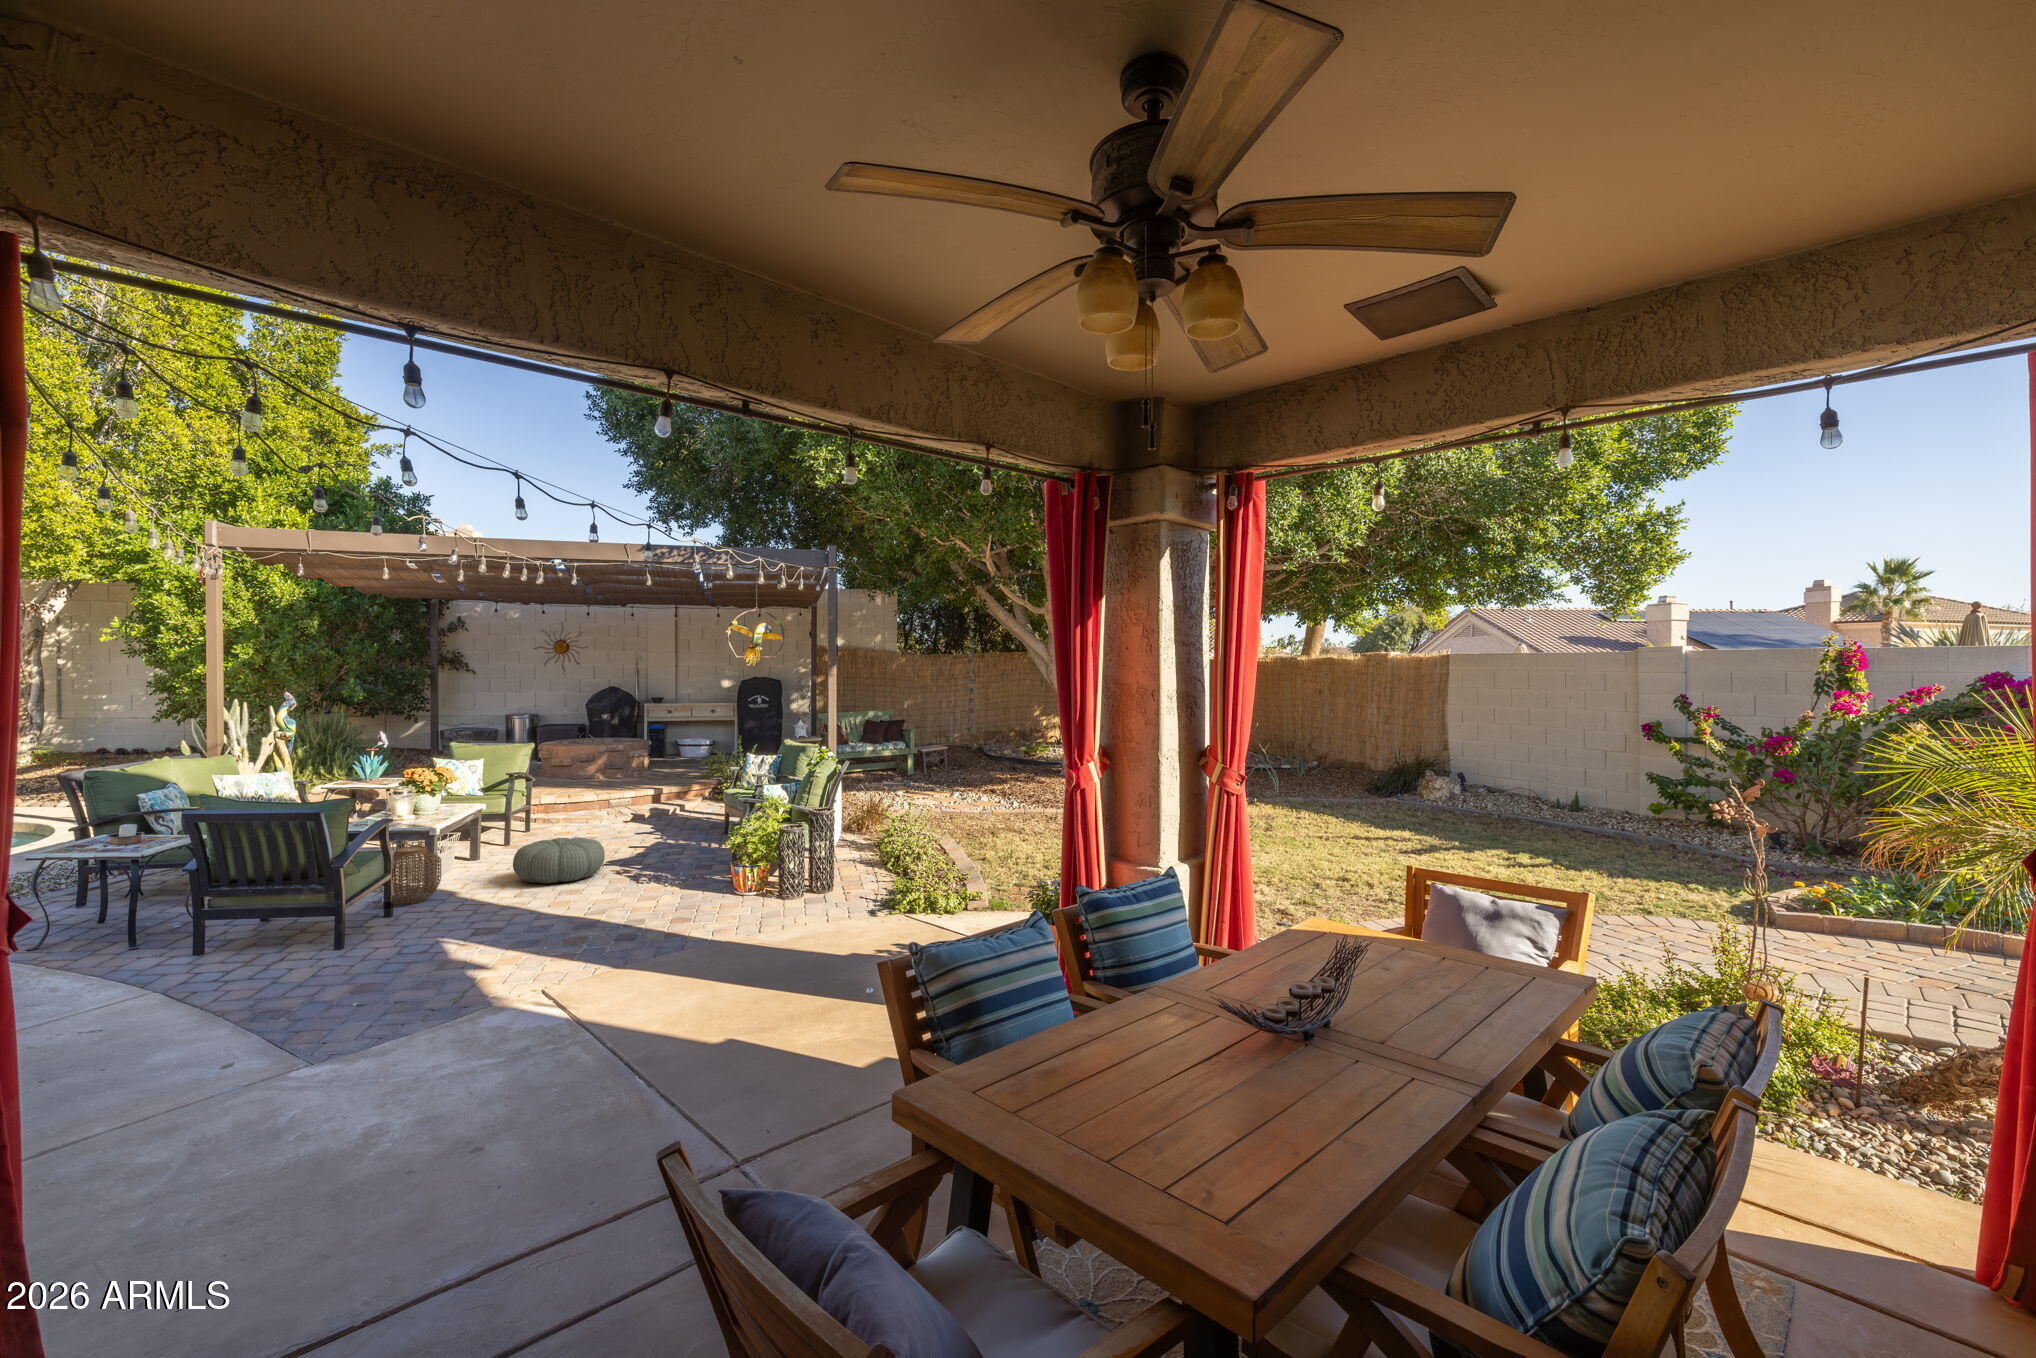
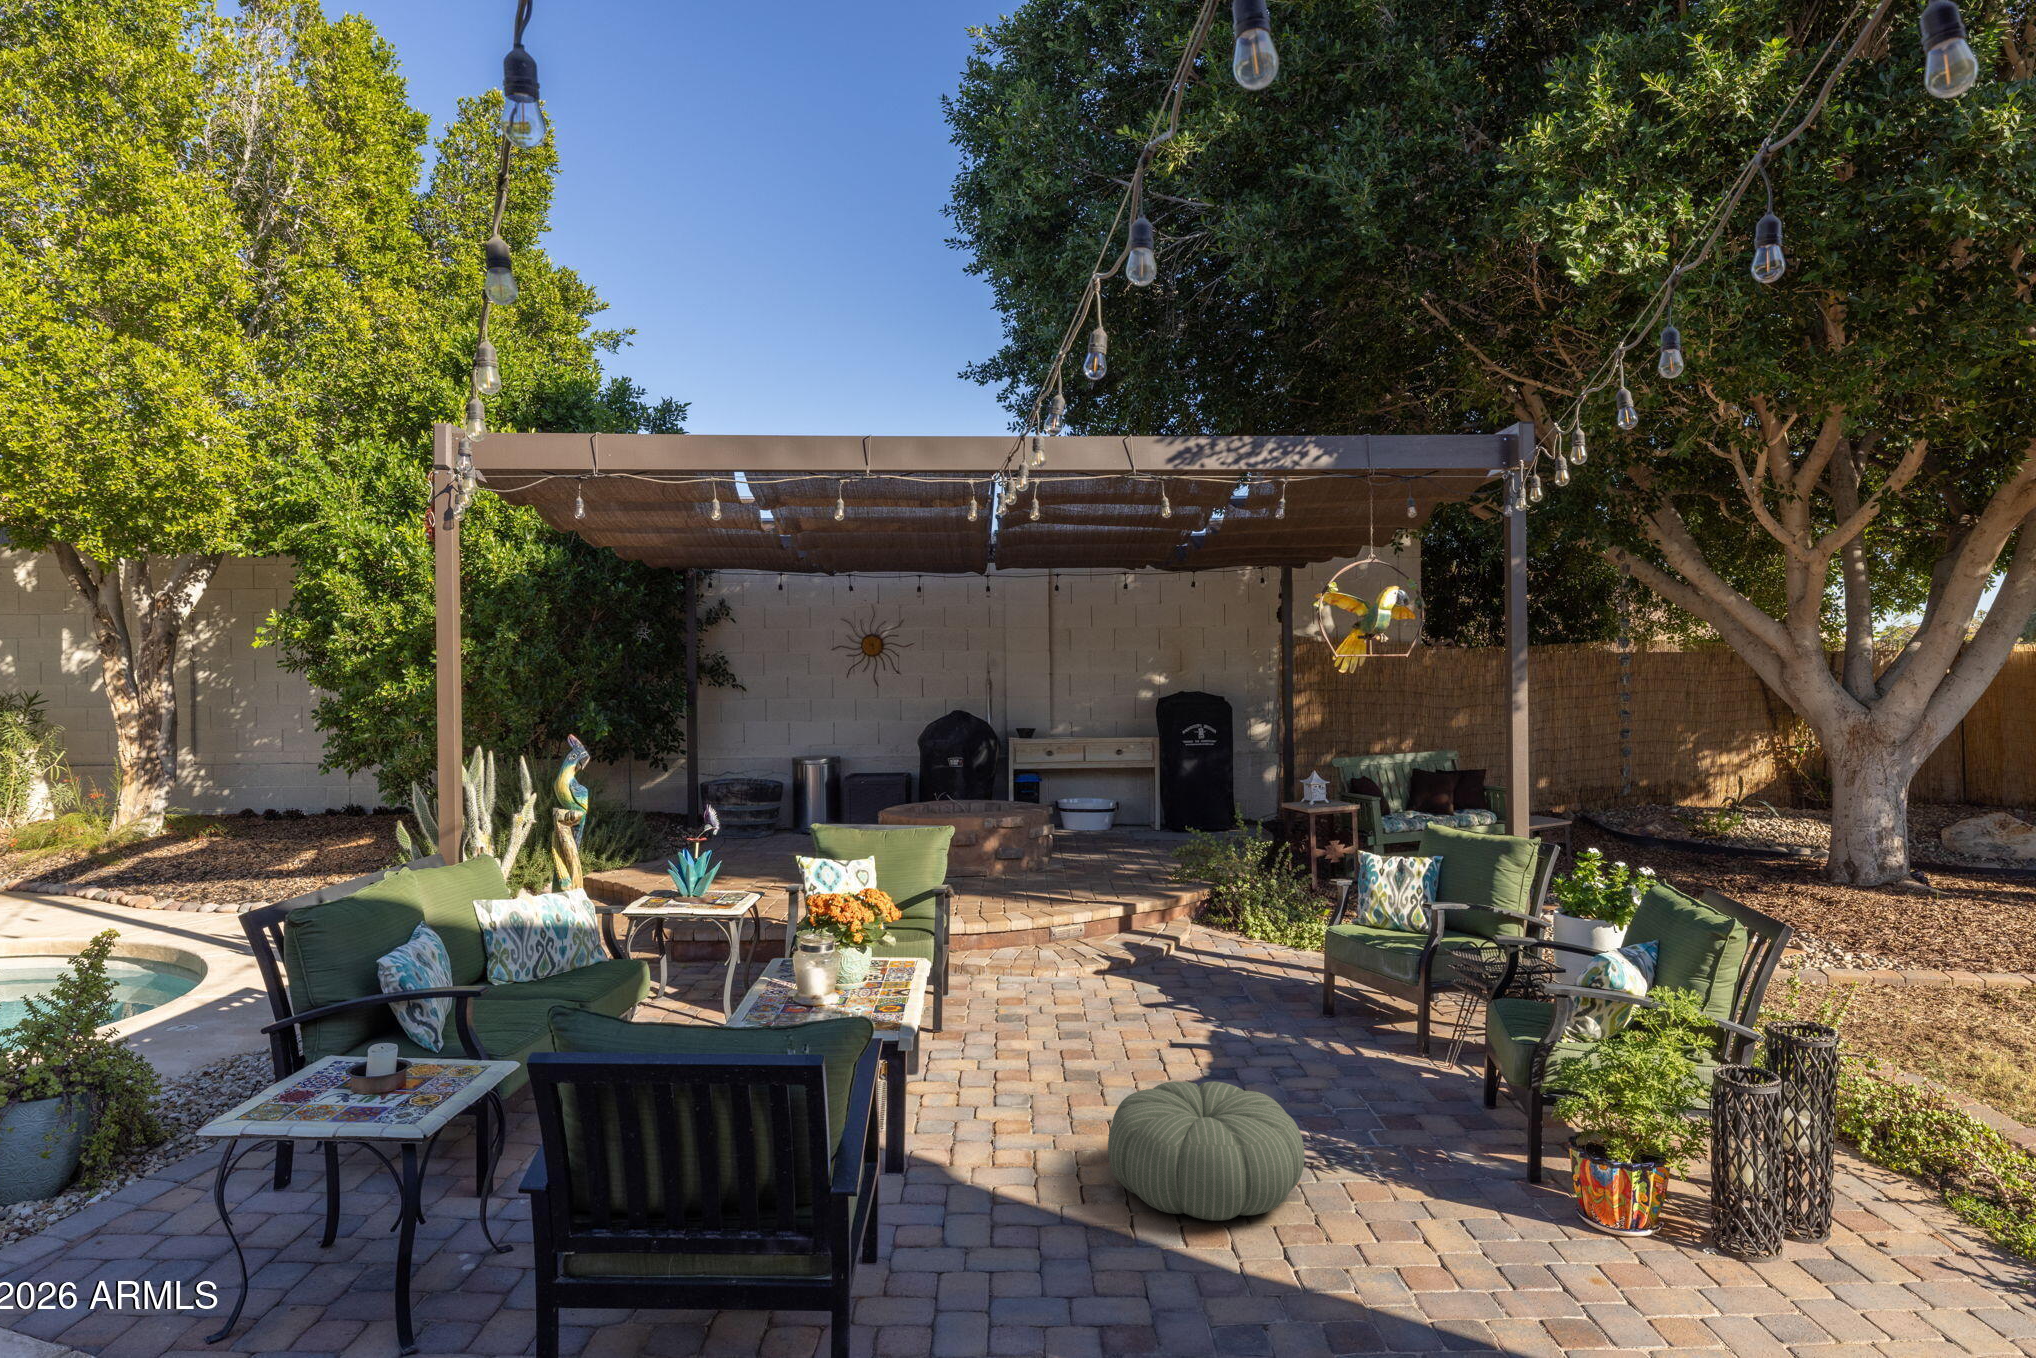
woven basket: present [380,846,441,905] -> none [887,1134,1014,1298]

